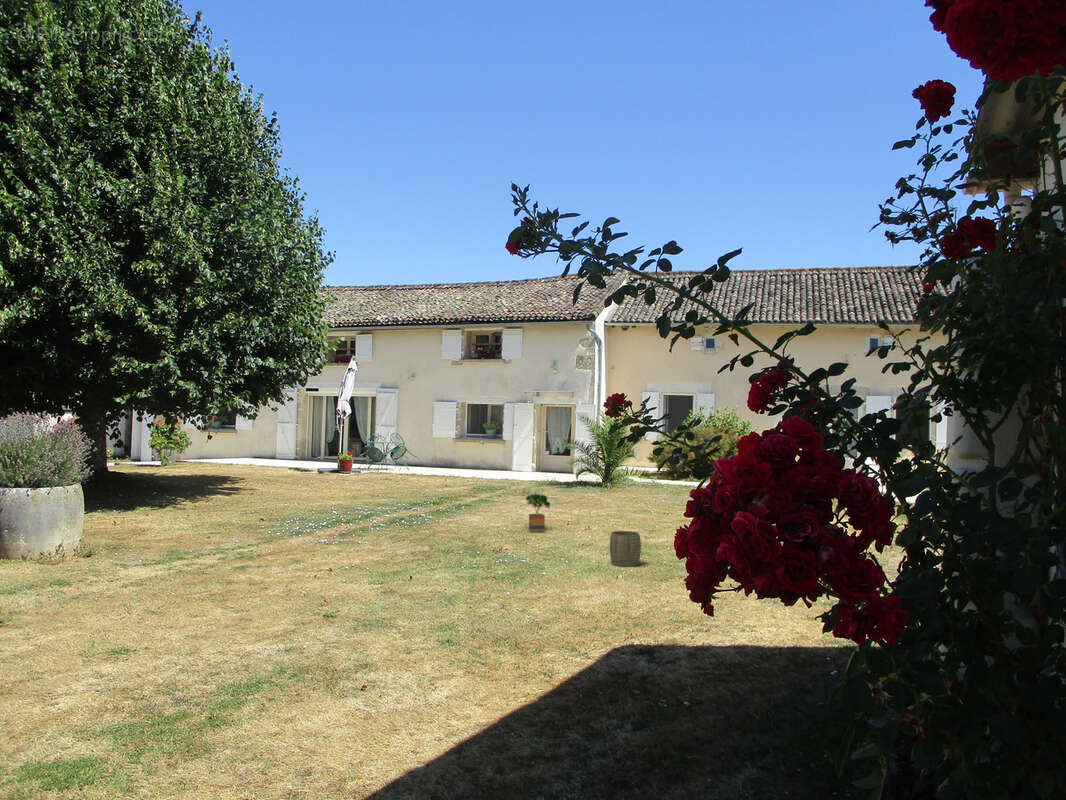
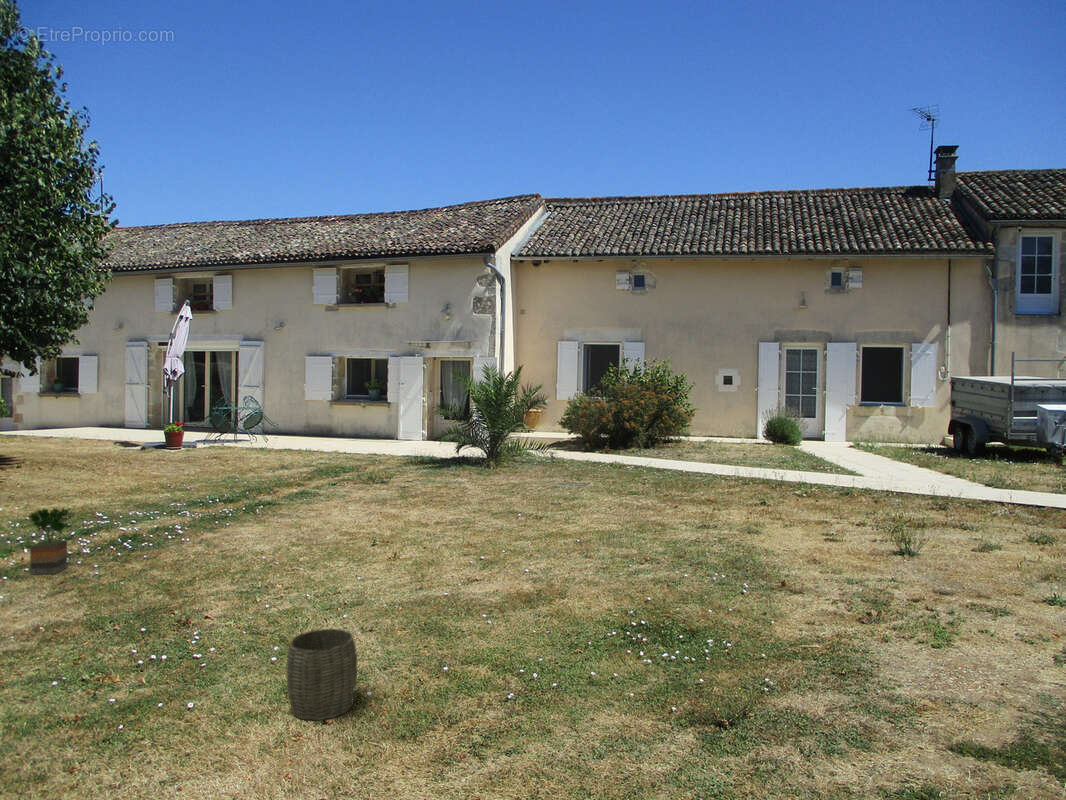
potted tree: present [526,494,550,533] -> present [28,508,74,575]

